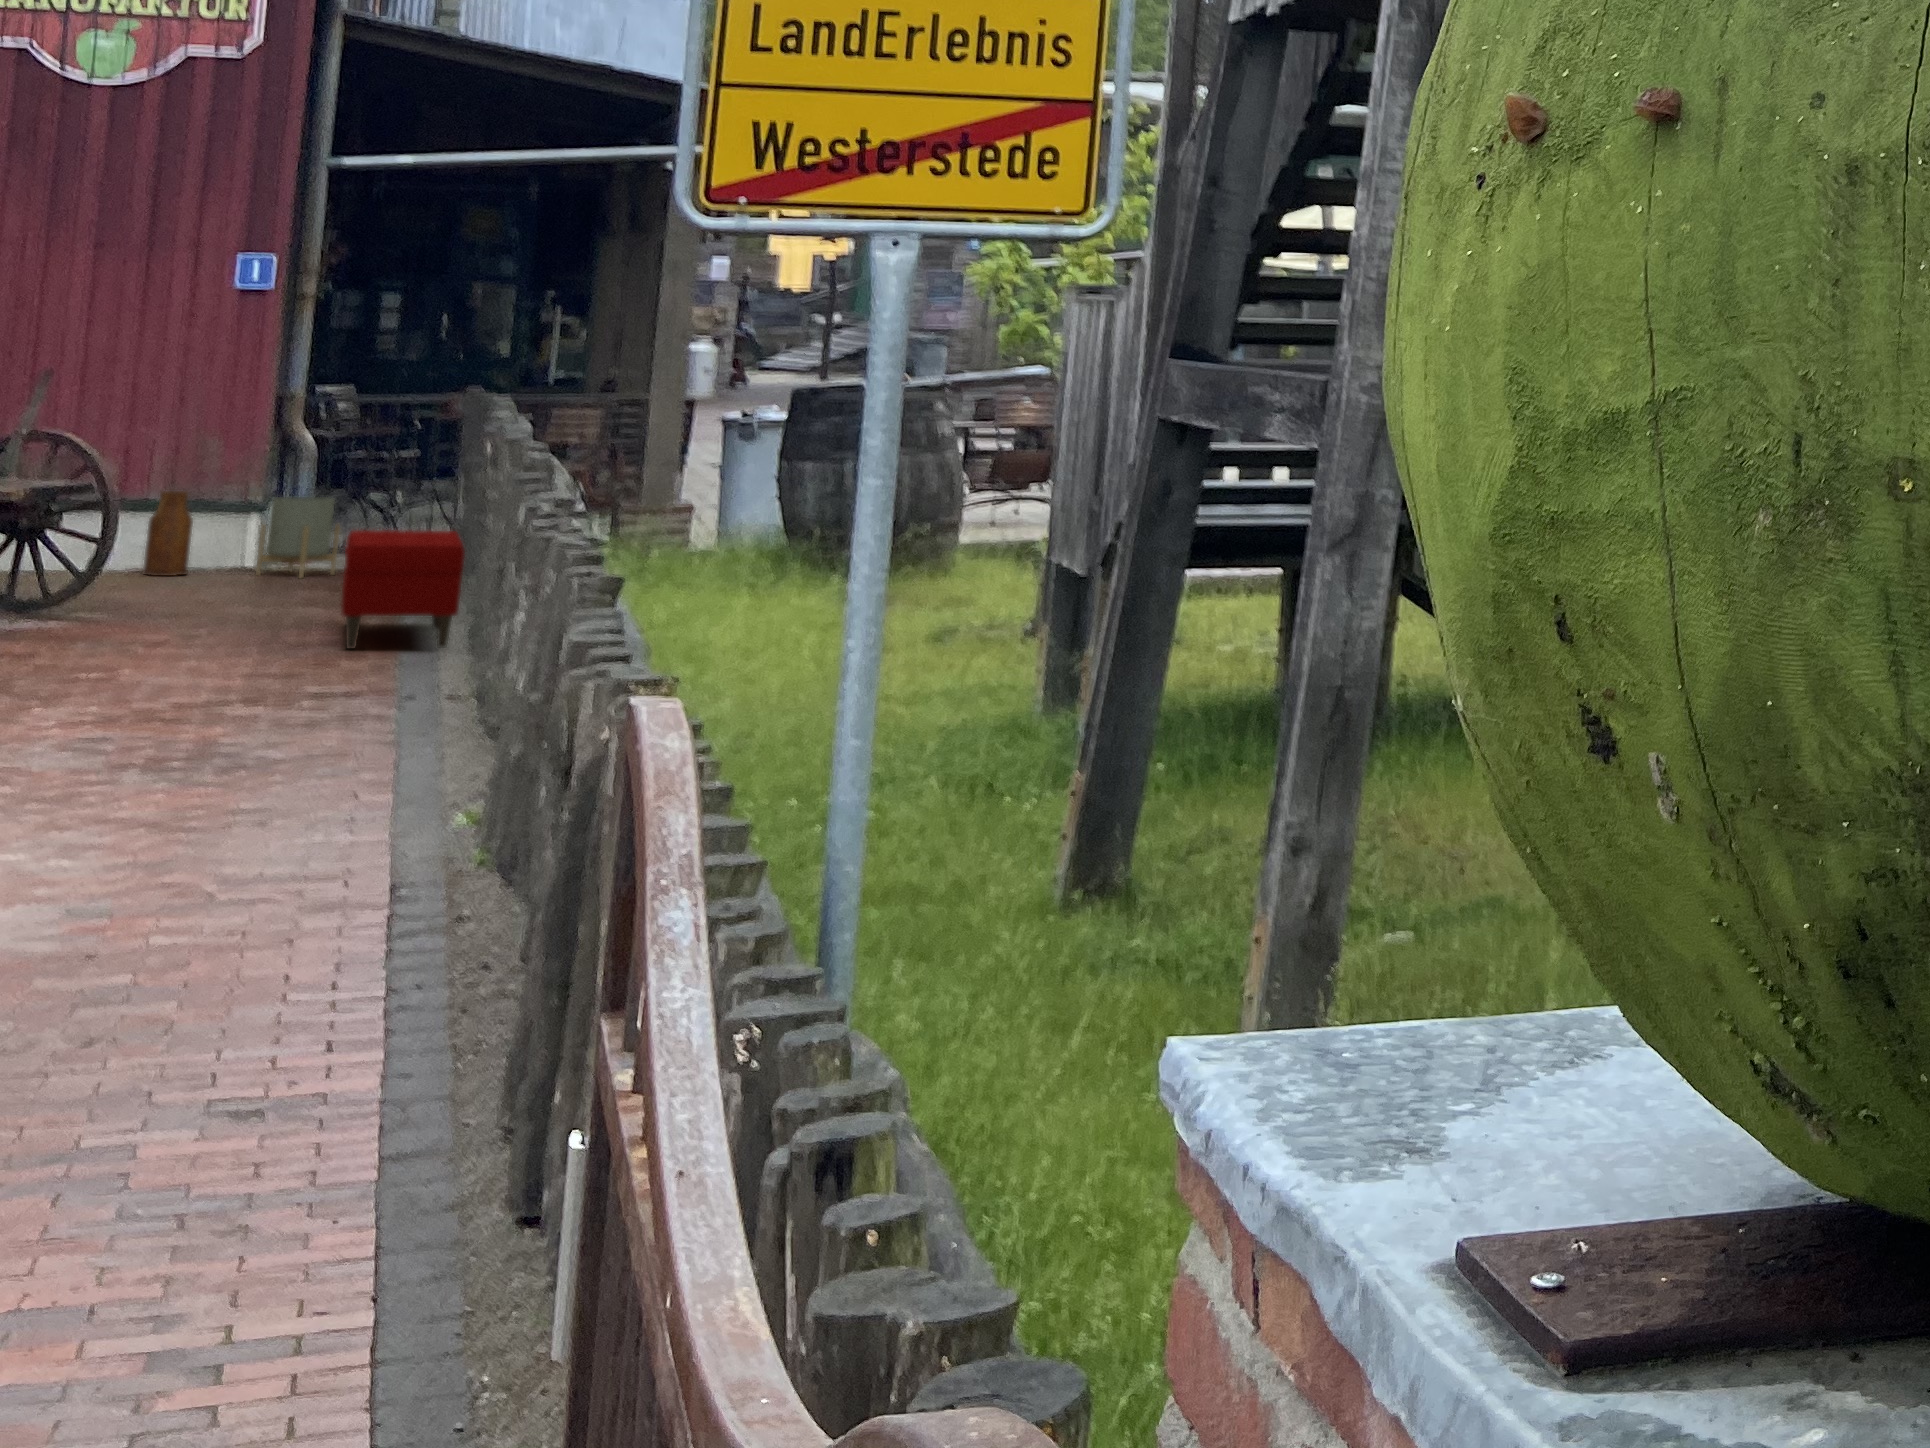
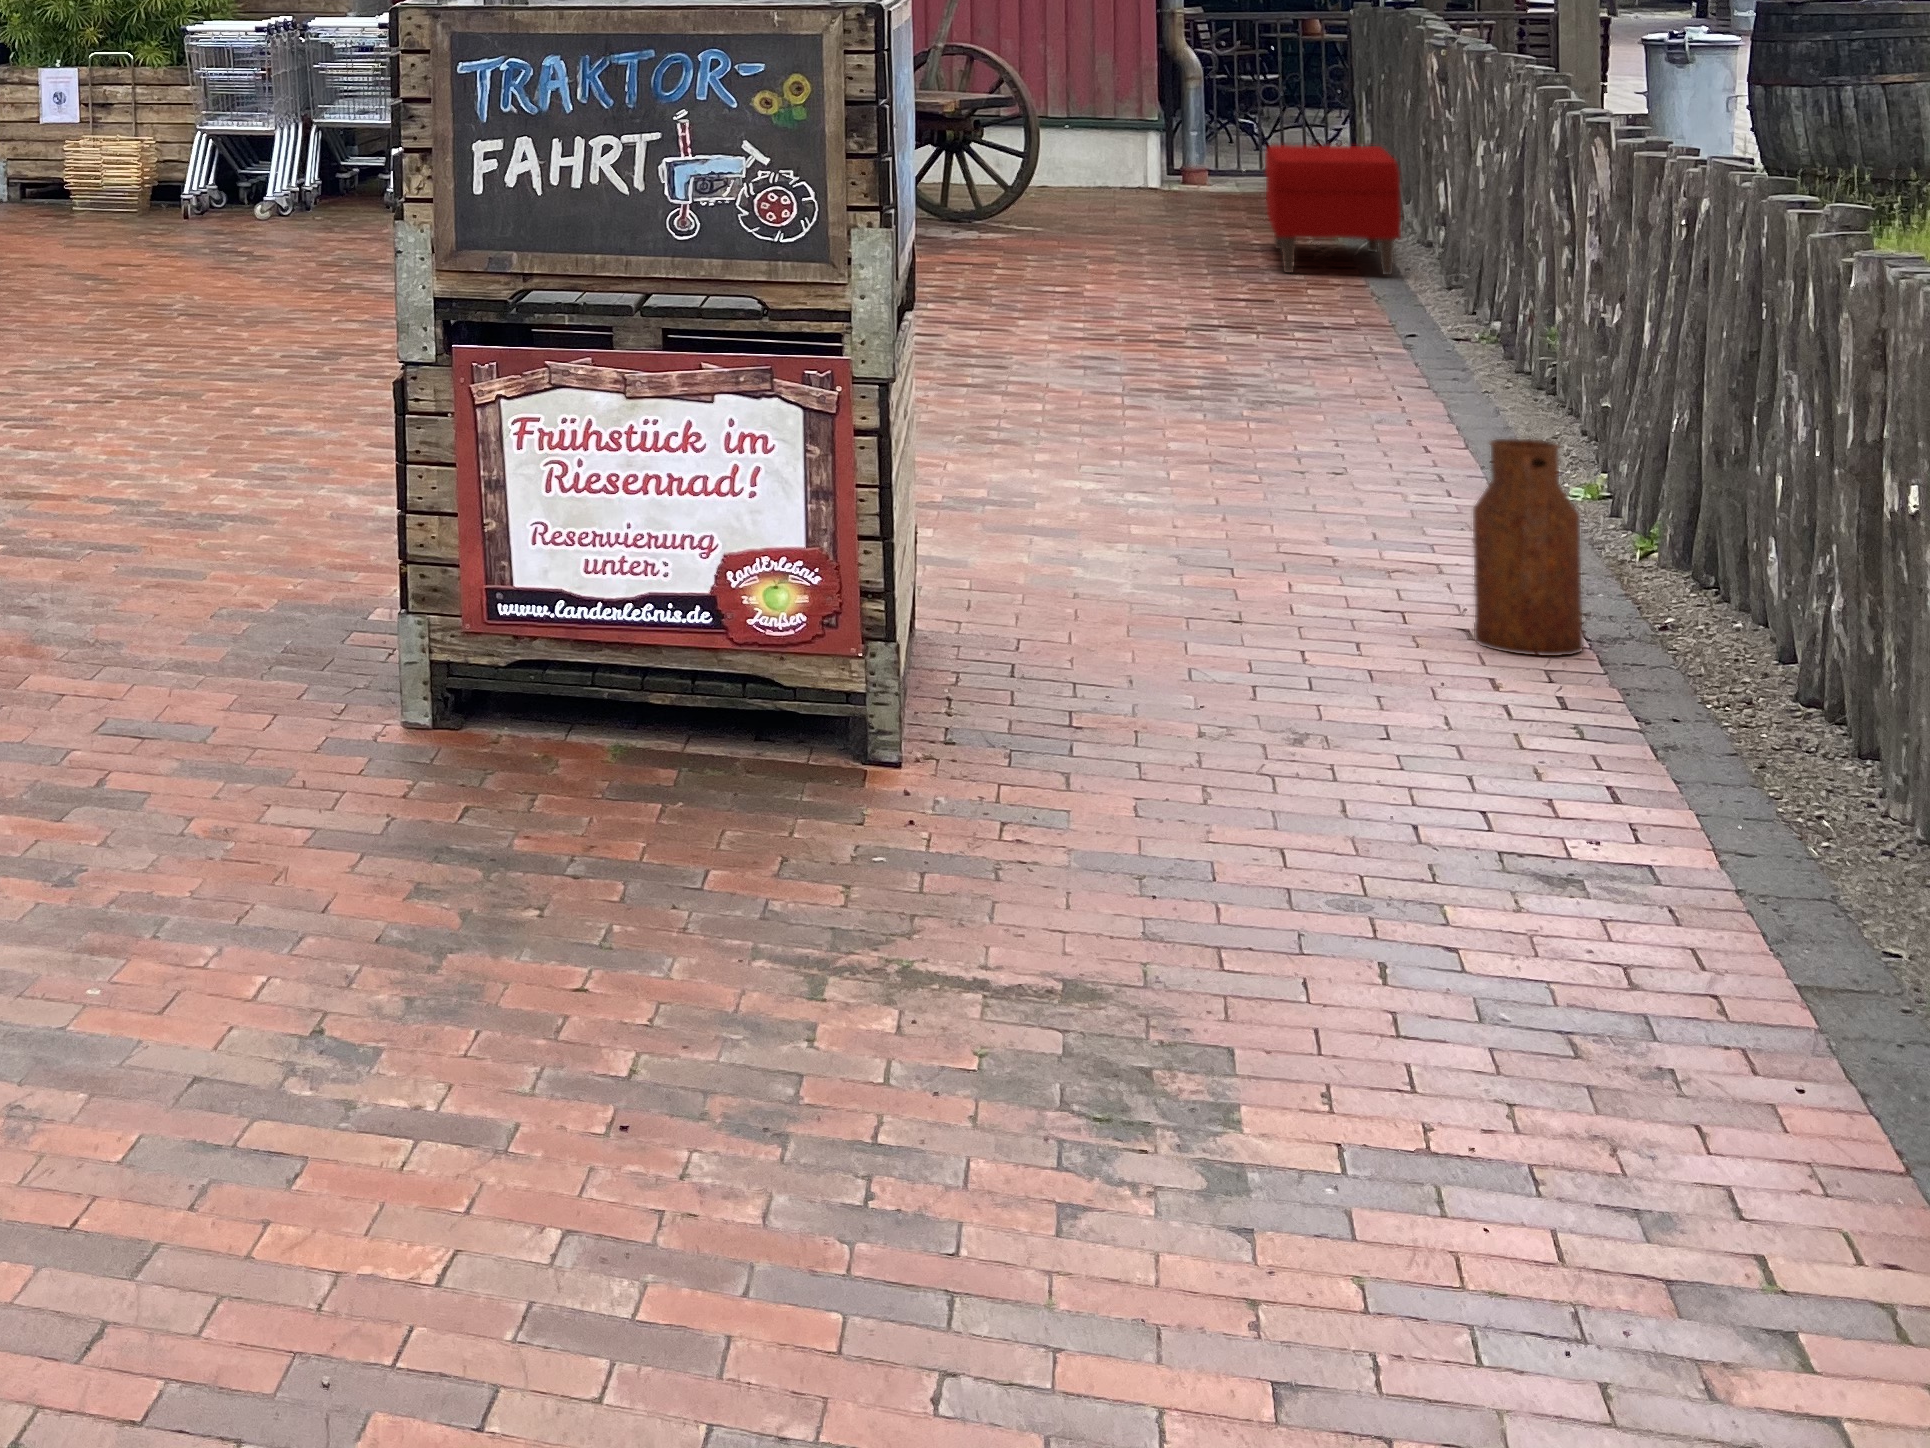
watering can: present [143,491,193,576] -> present [1473,439,1583,656]
planter: present [256,497,340,577] -> none [1167,111,1246,195]

